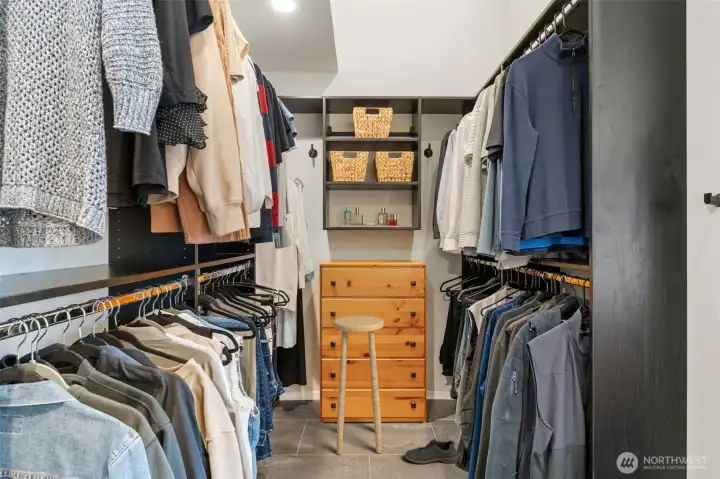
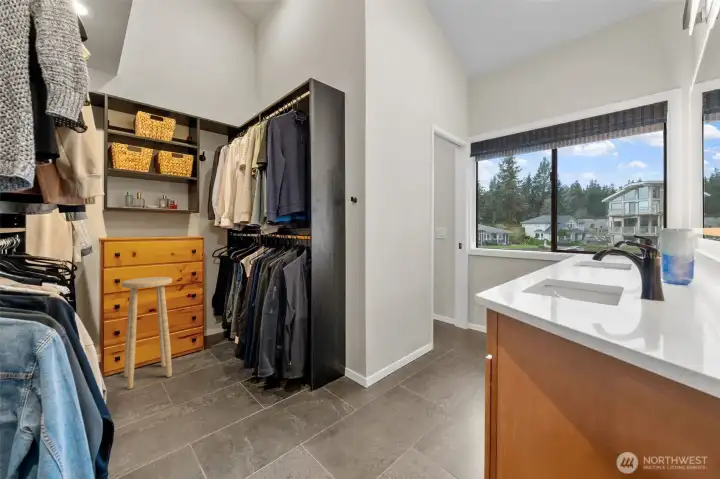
shoe: present [405,438,459,464] -> none [193,350,233,373]

